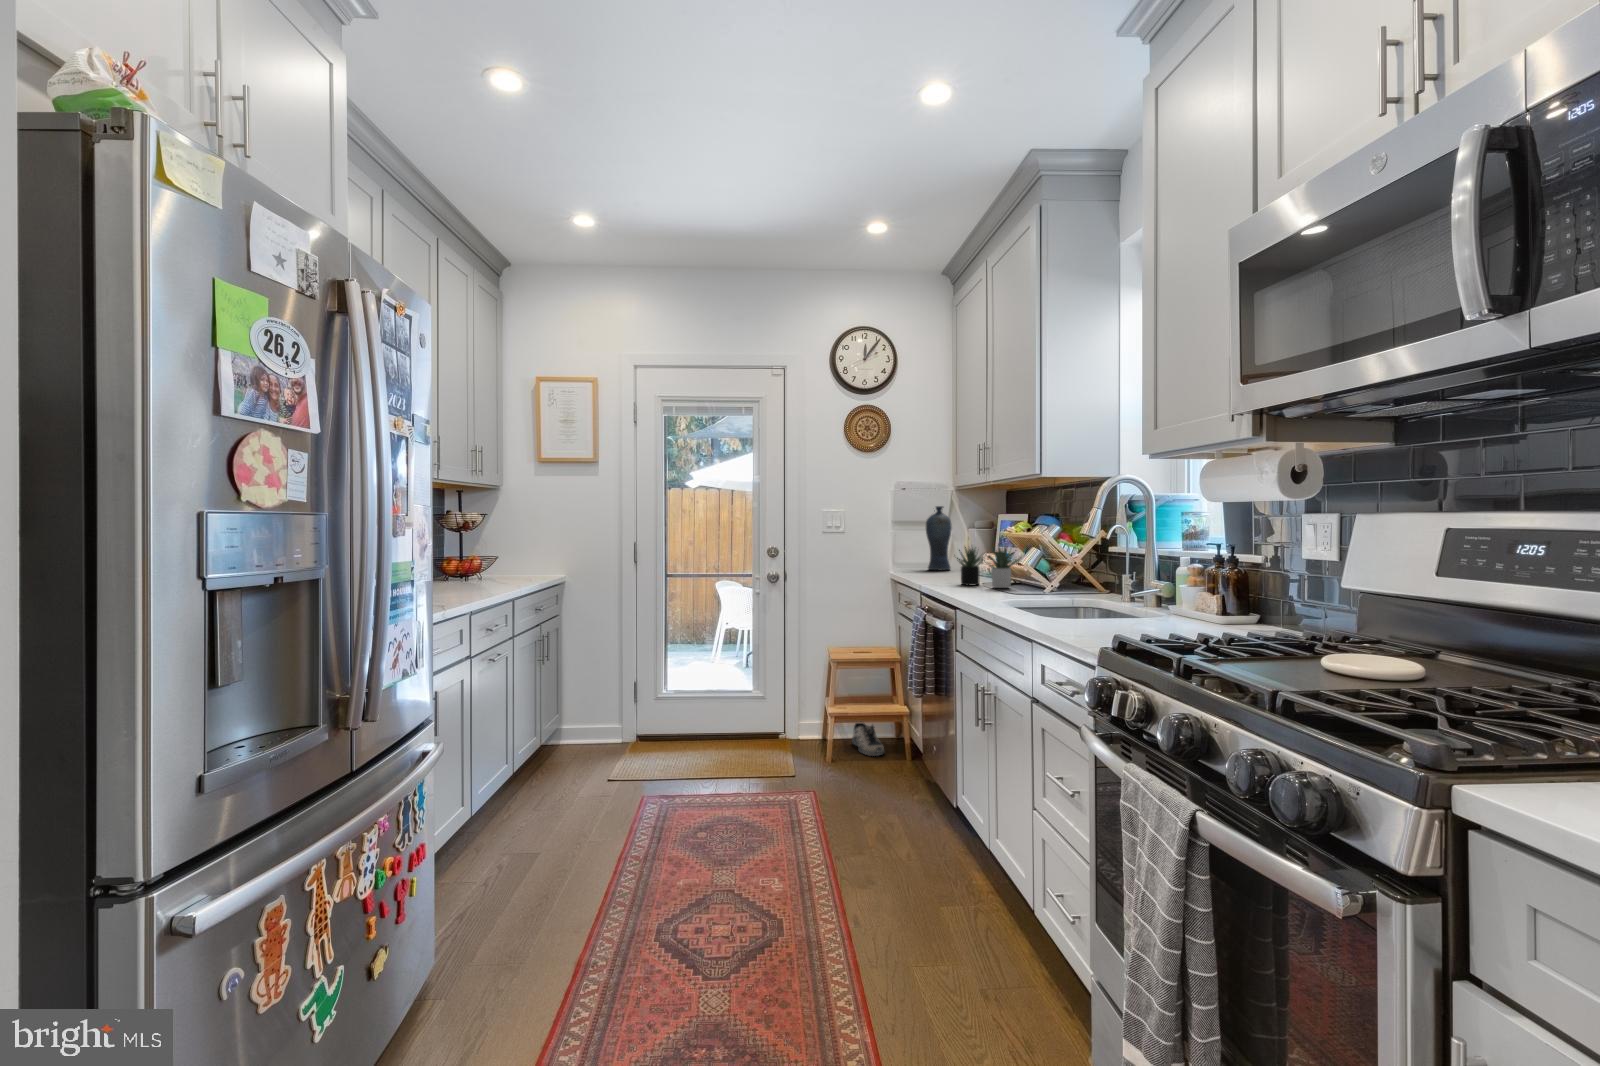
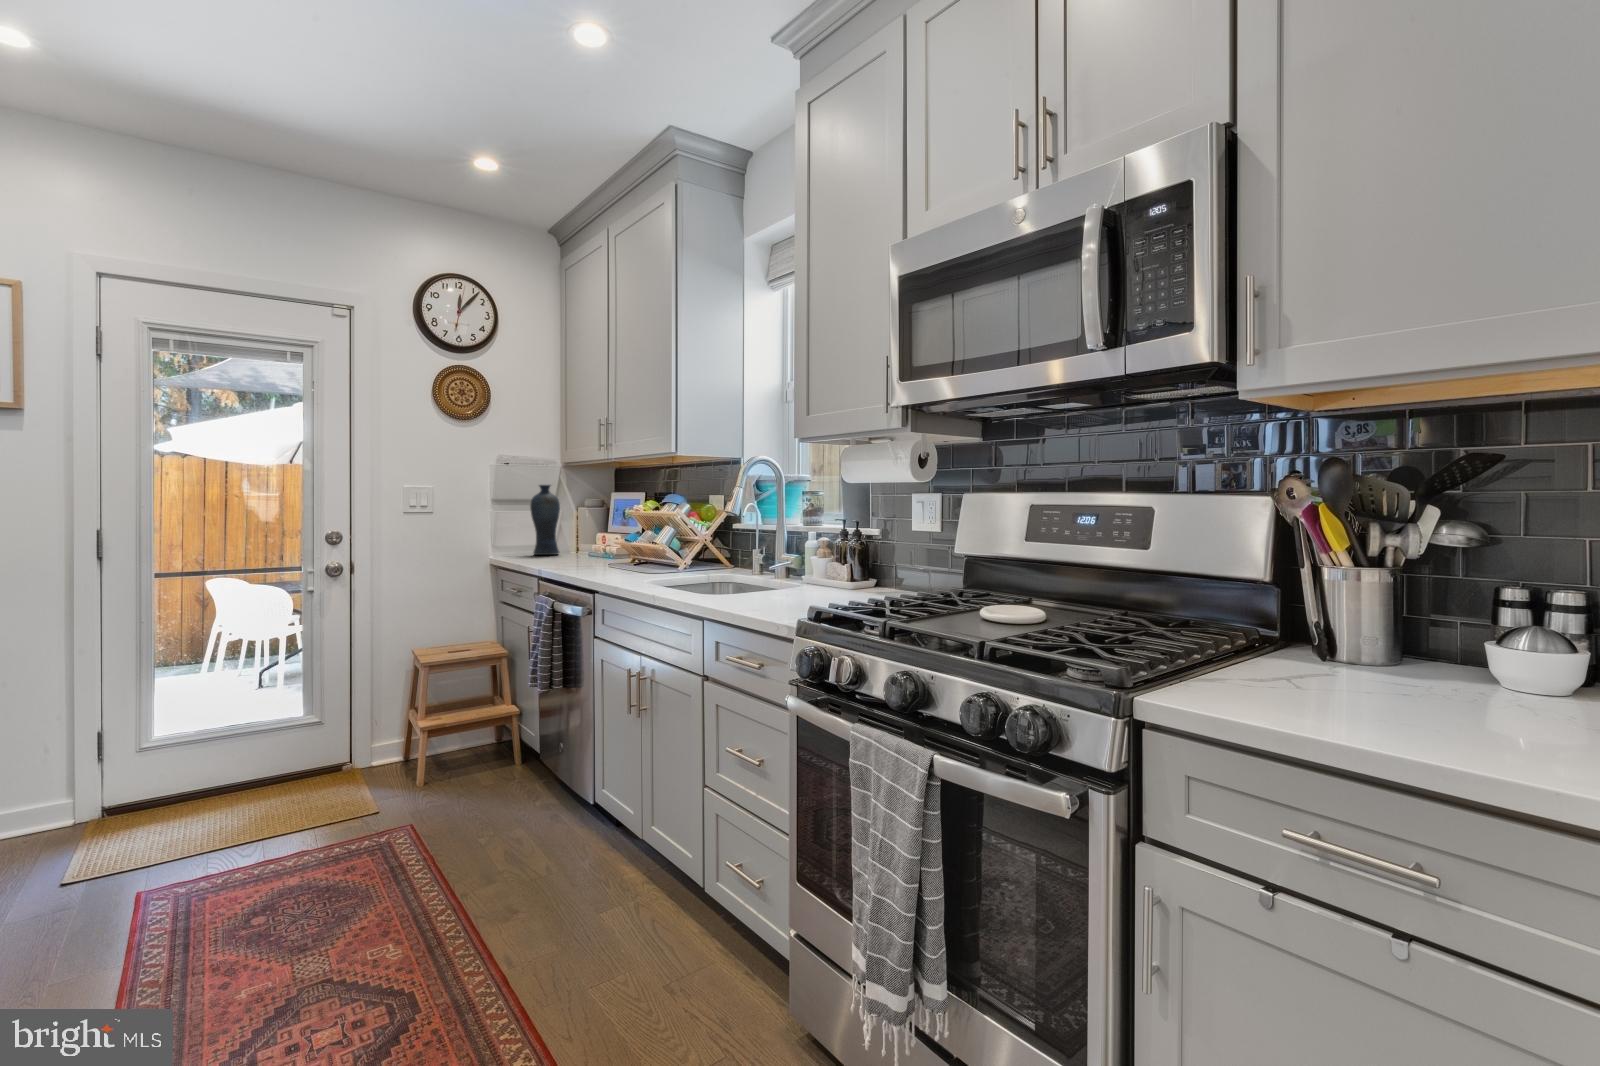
succulent plant: present [957,544,1018,588] -> none [576,521,653,570]
shoe: present [852,723,884,756] -> none [447,731,492,770]

